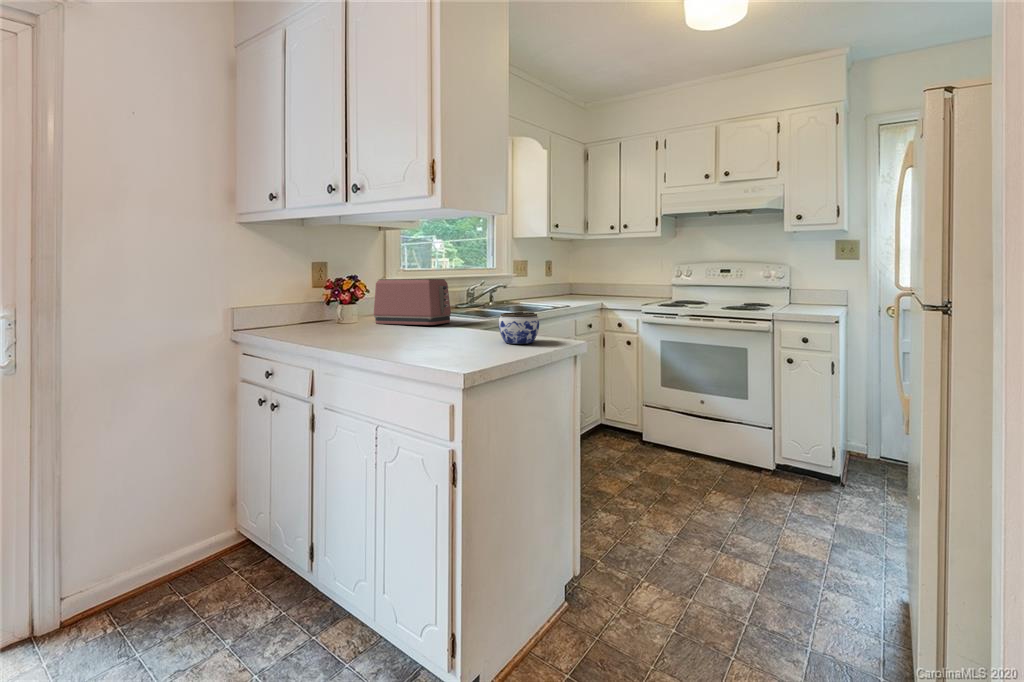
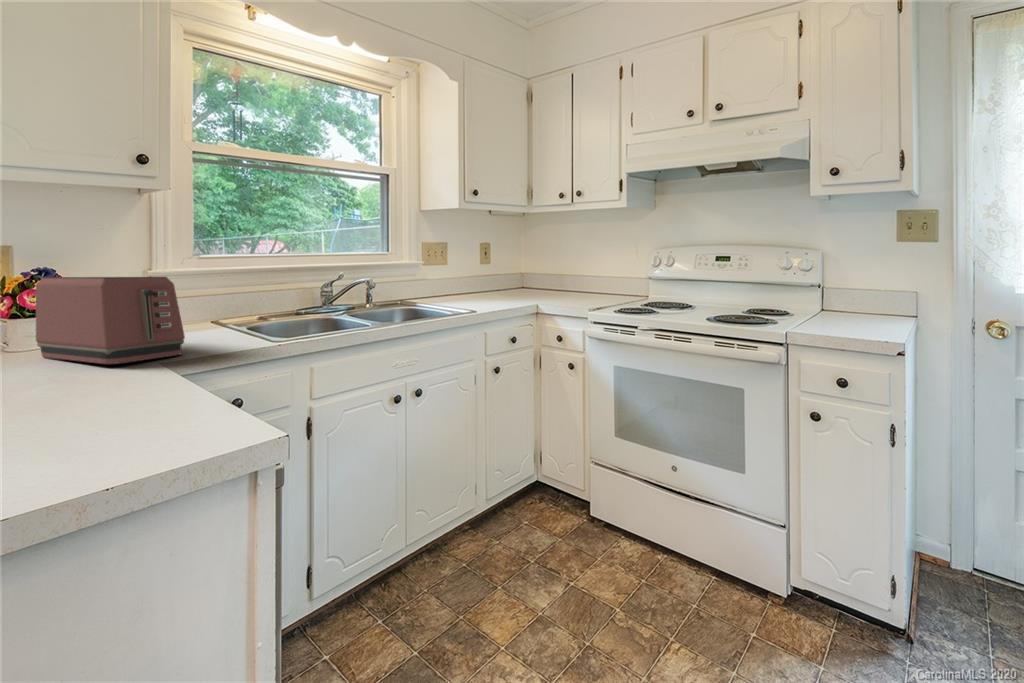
jar: present [499,312,539,344] -> none [68,358,188,443]

